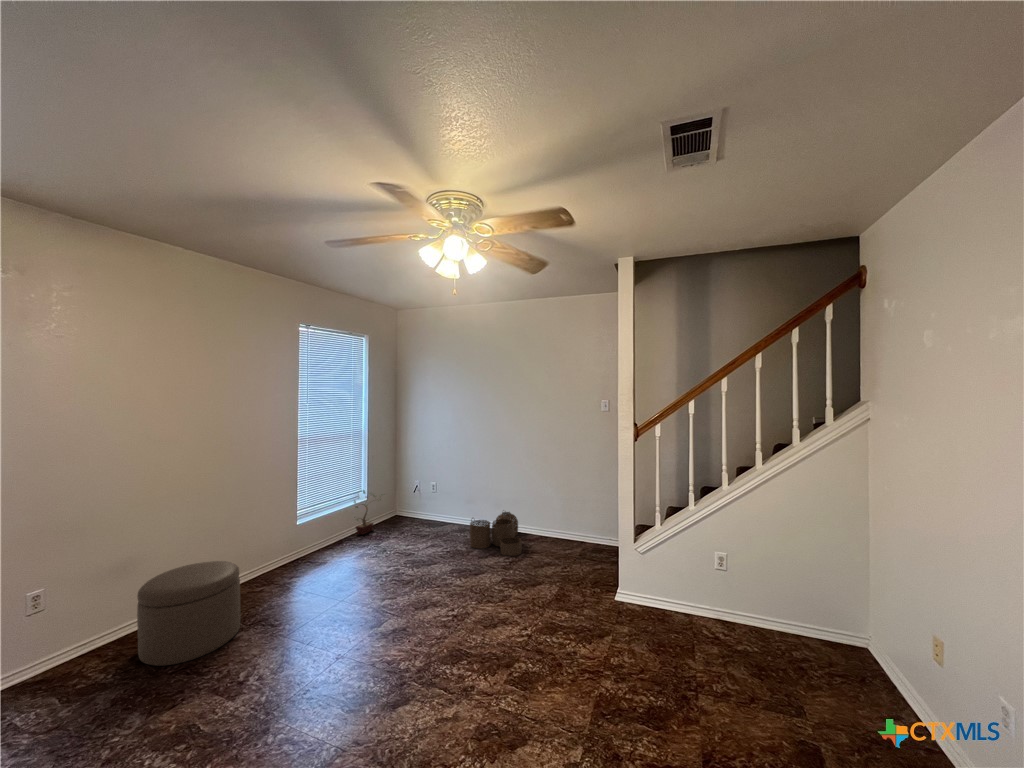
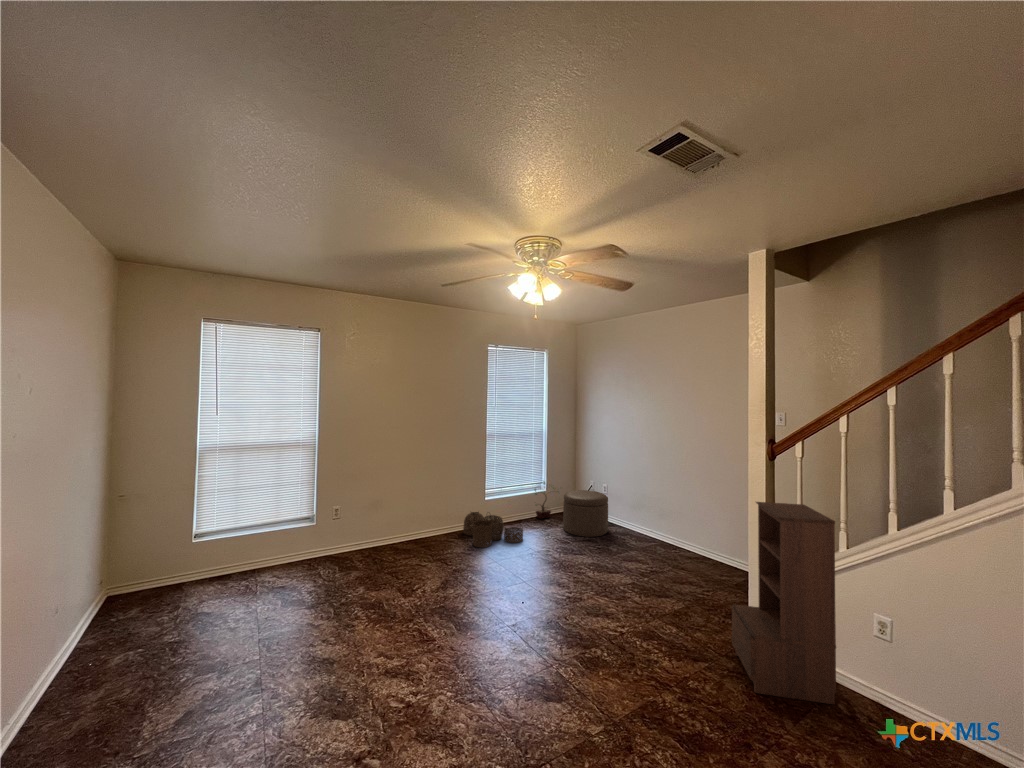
bookshelf: none [620,473,707,647] -> present [732,502,836,704]
woven basket: present [470,512,522,556] -> present [463,512,523,547]
ottoman: present [137,561,240,666] -> present [563,490,608,537]

